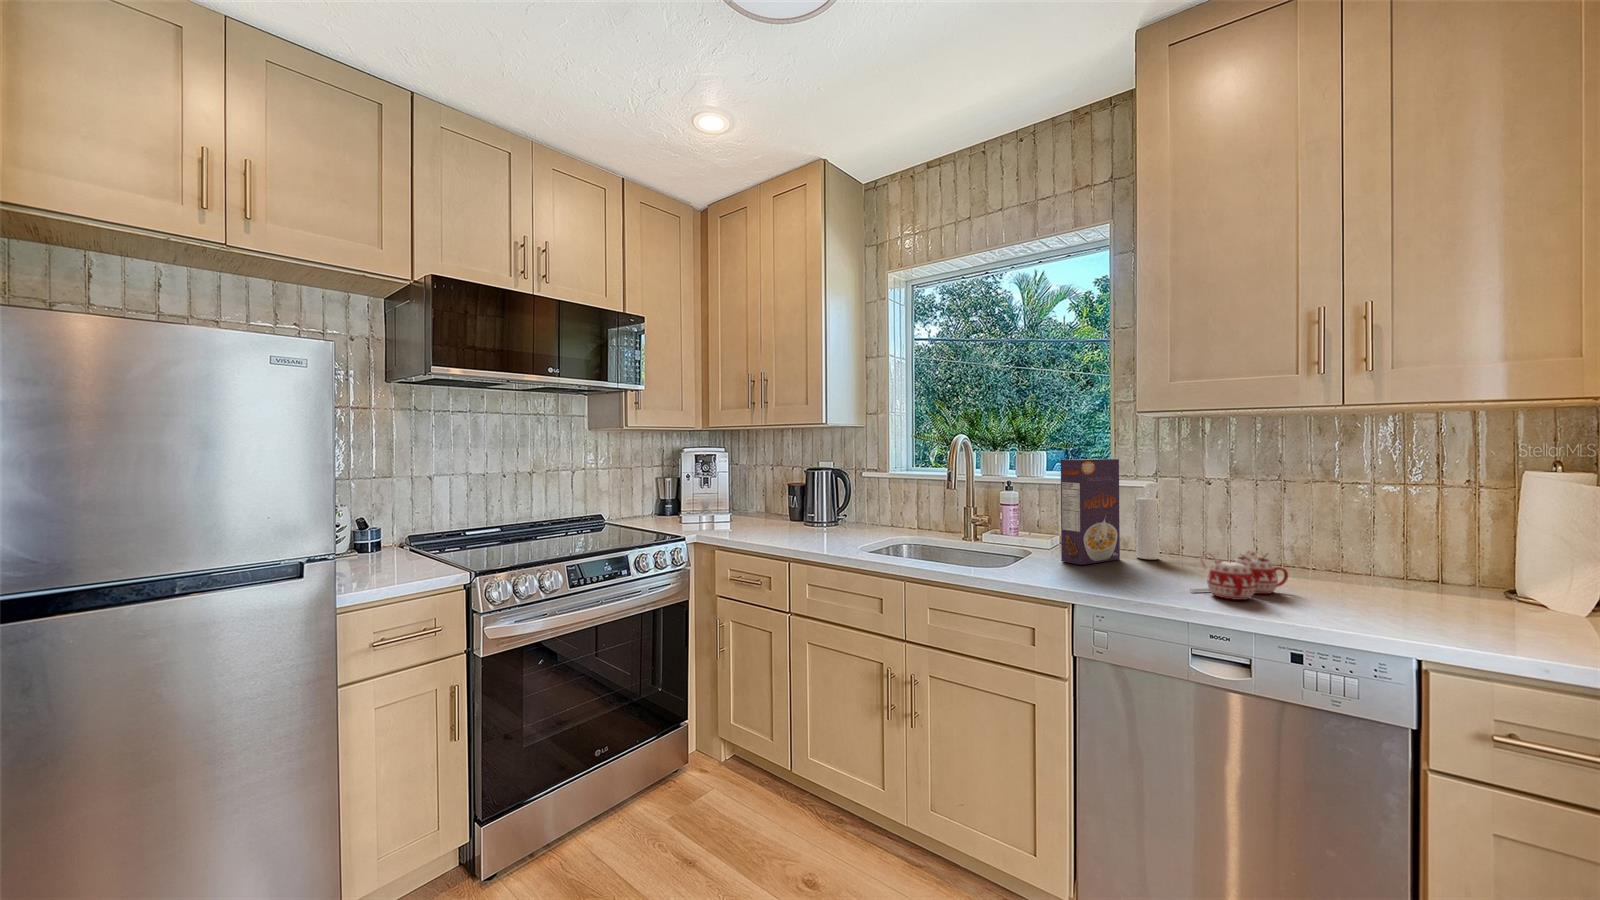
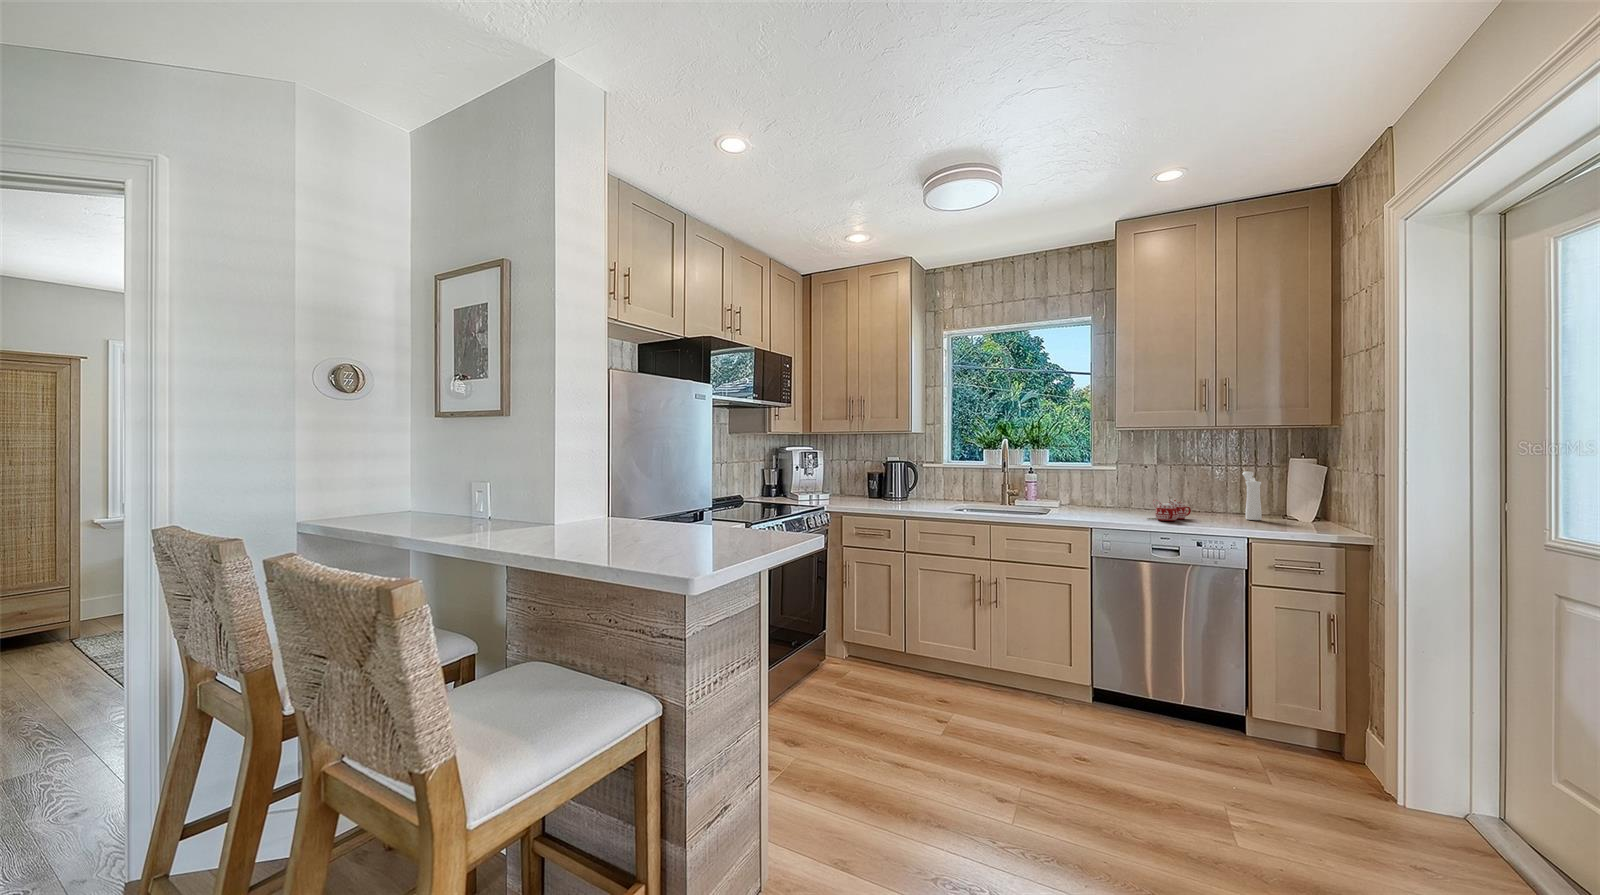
cereal box: present [1061,459,1120,565] -> none [1073,454,1103,512]
pepper mill: present [1136,482,1160,559] -> present [1242,471,1262,520]

